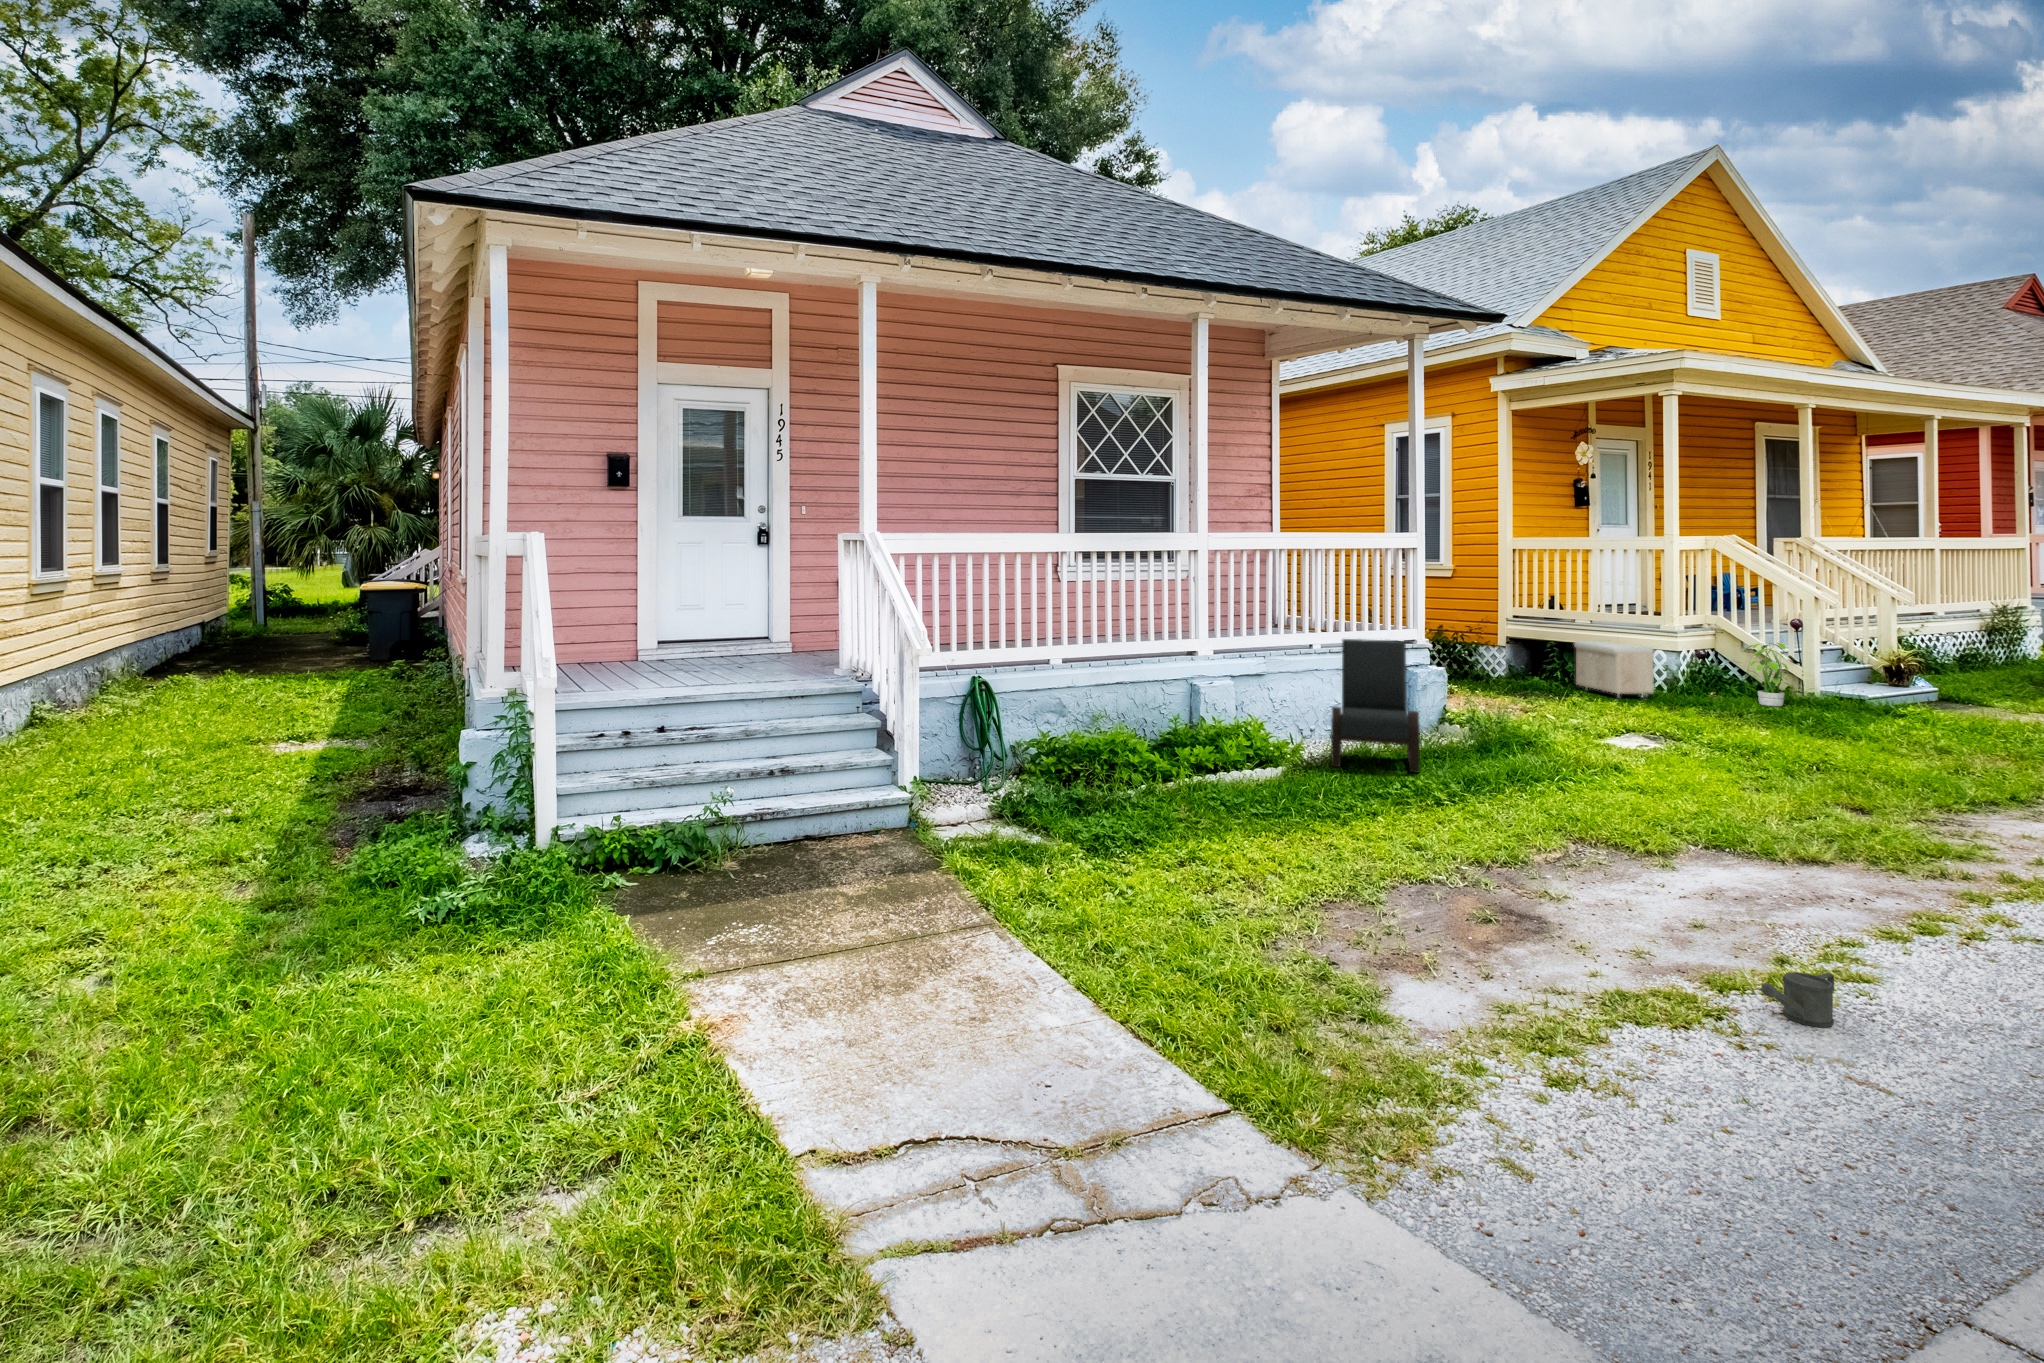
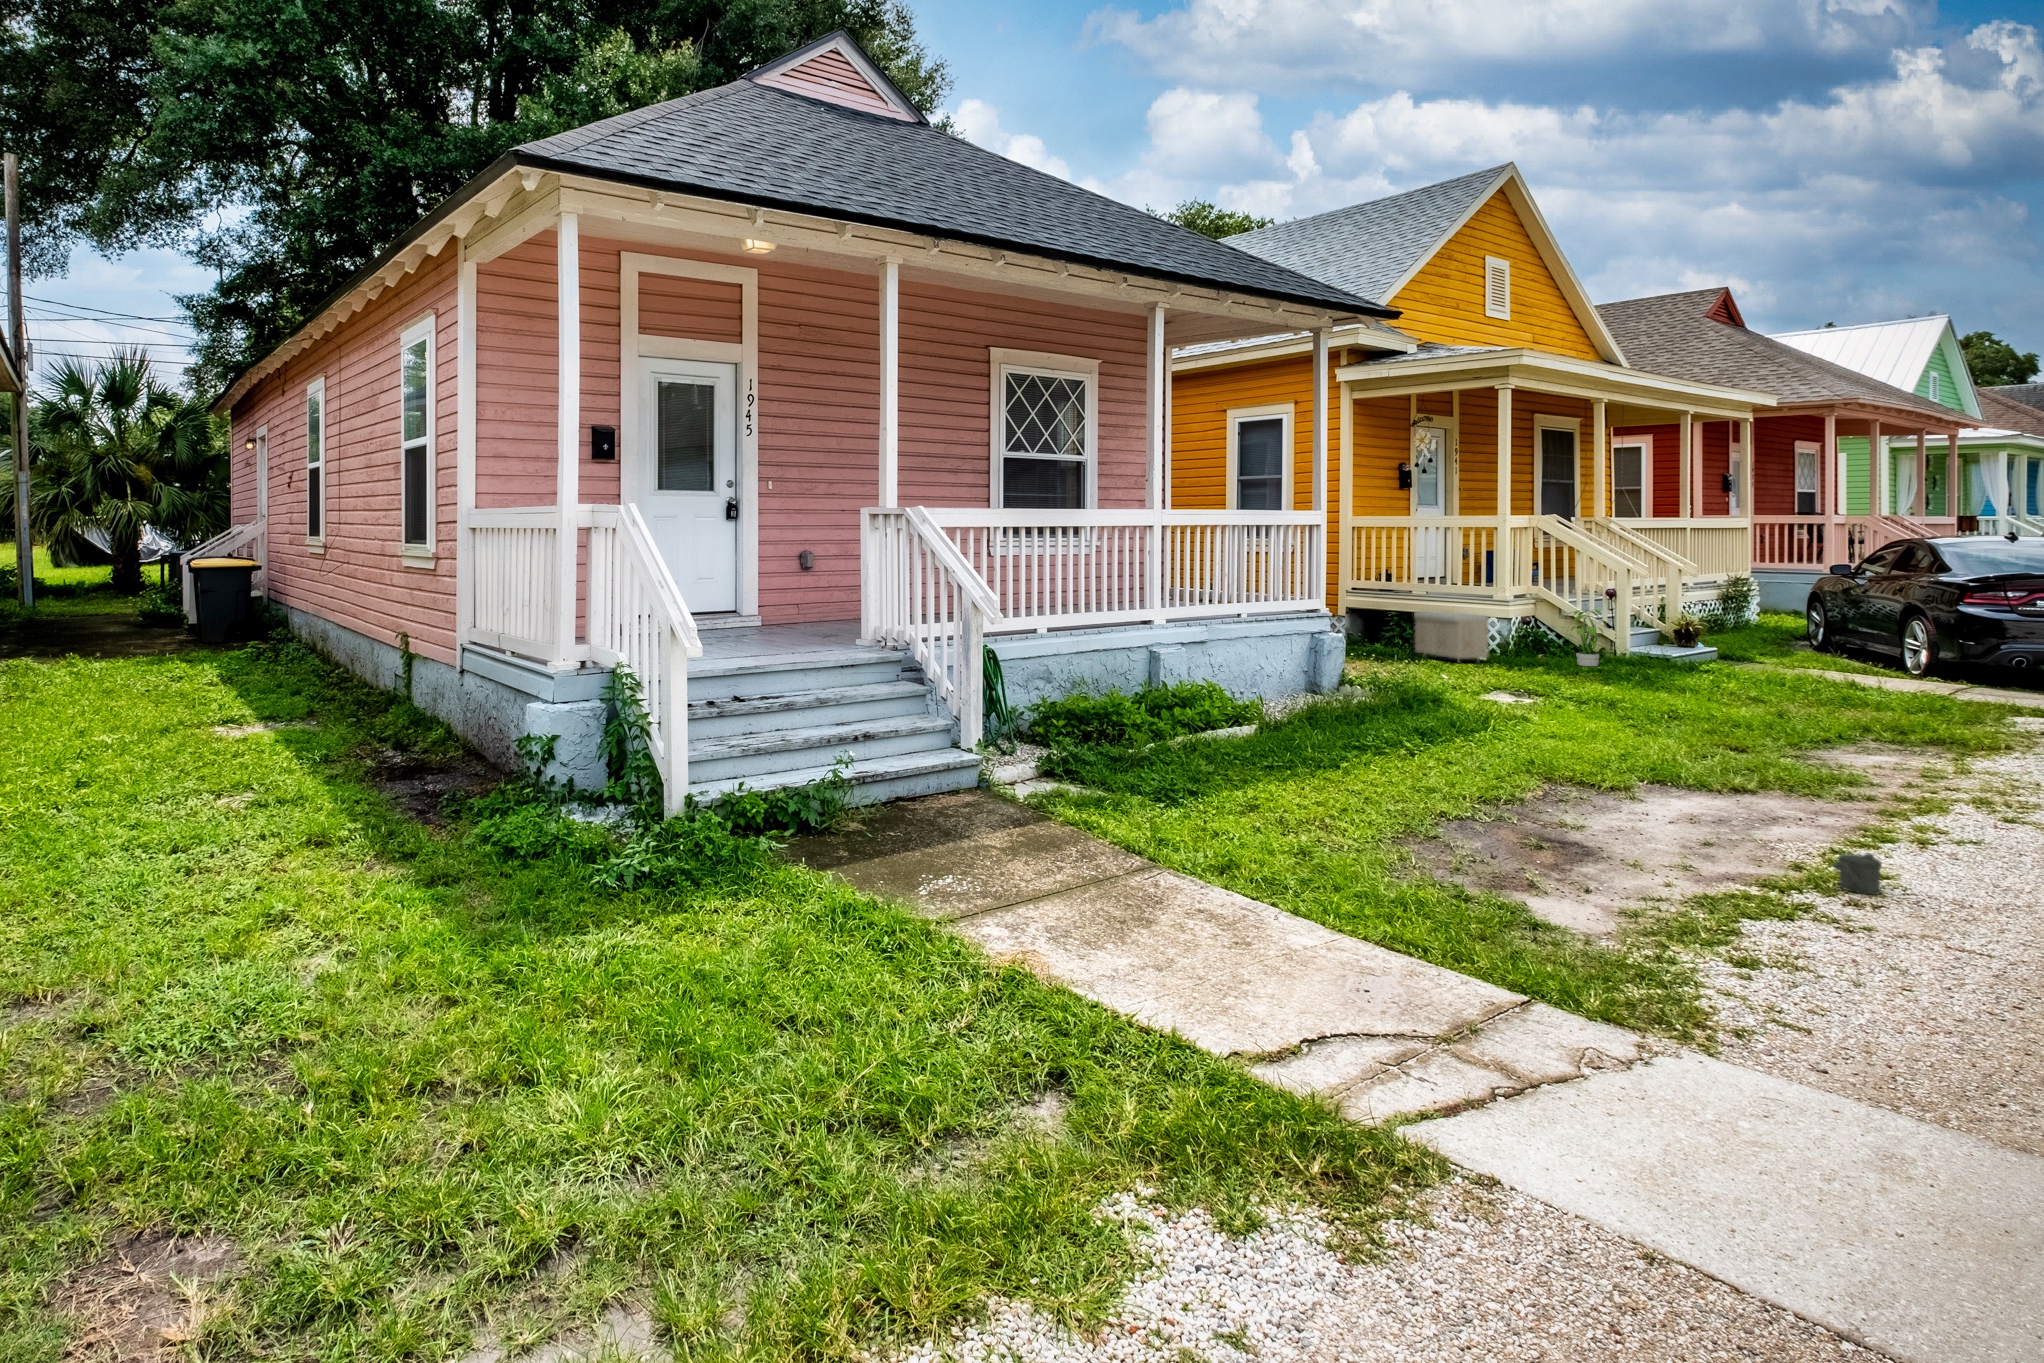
lounge chair: present [1330,639,1421,773] -> none [1271,607,1367,727]

